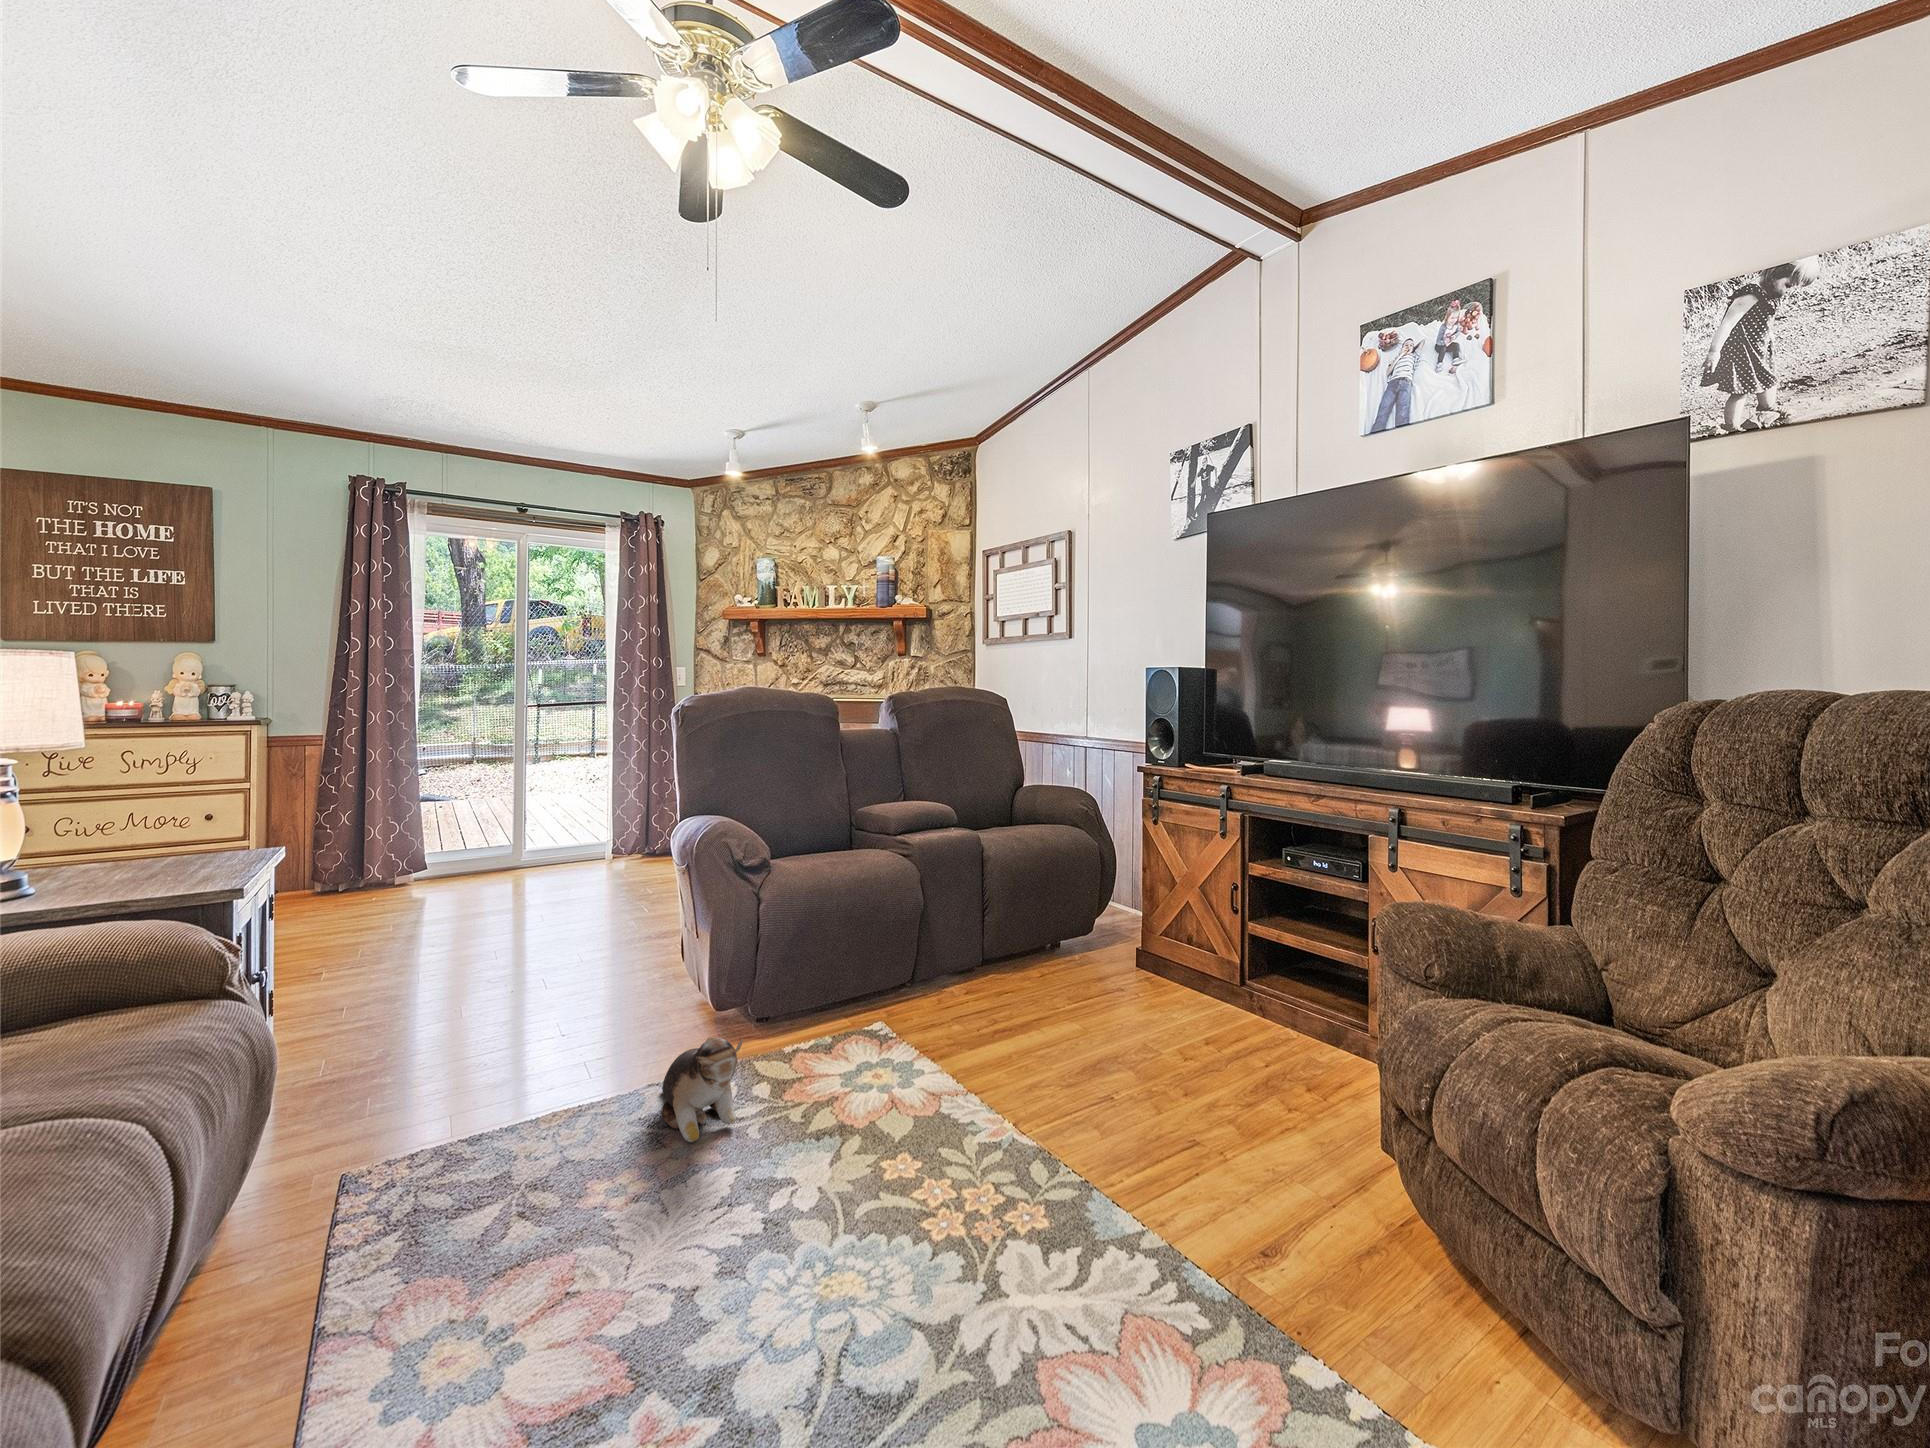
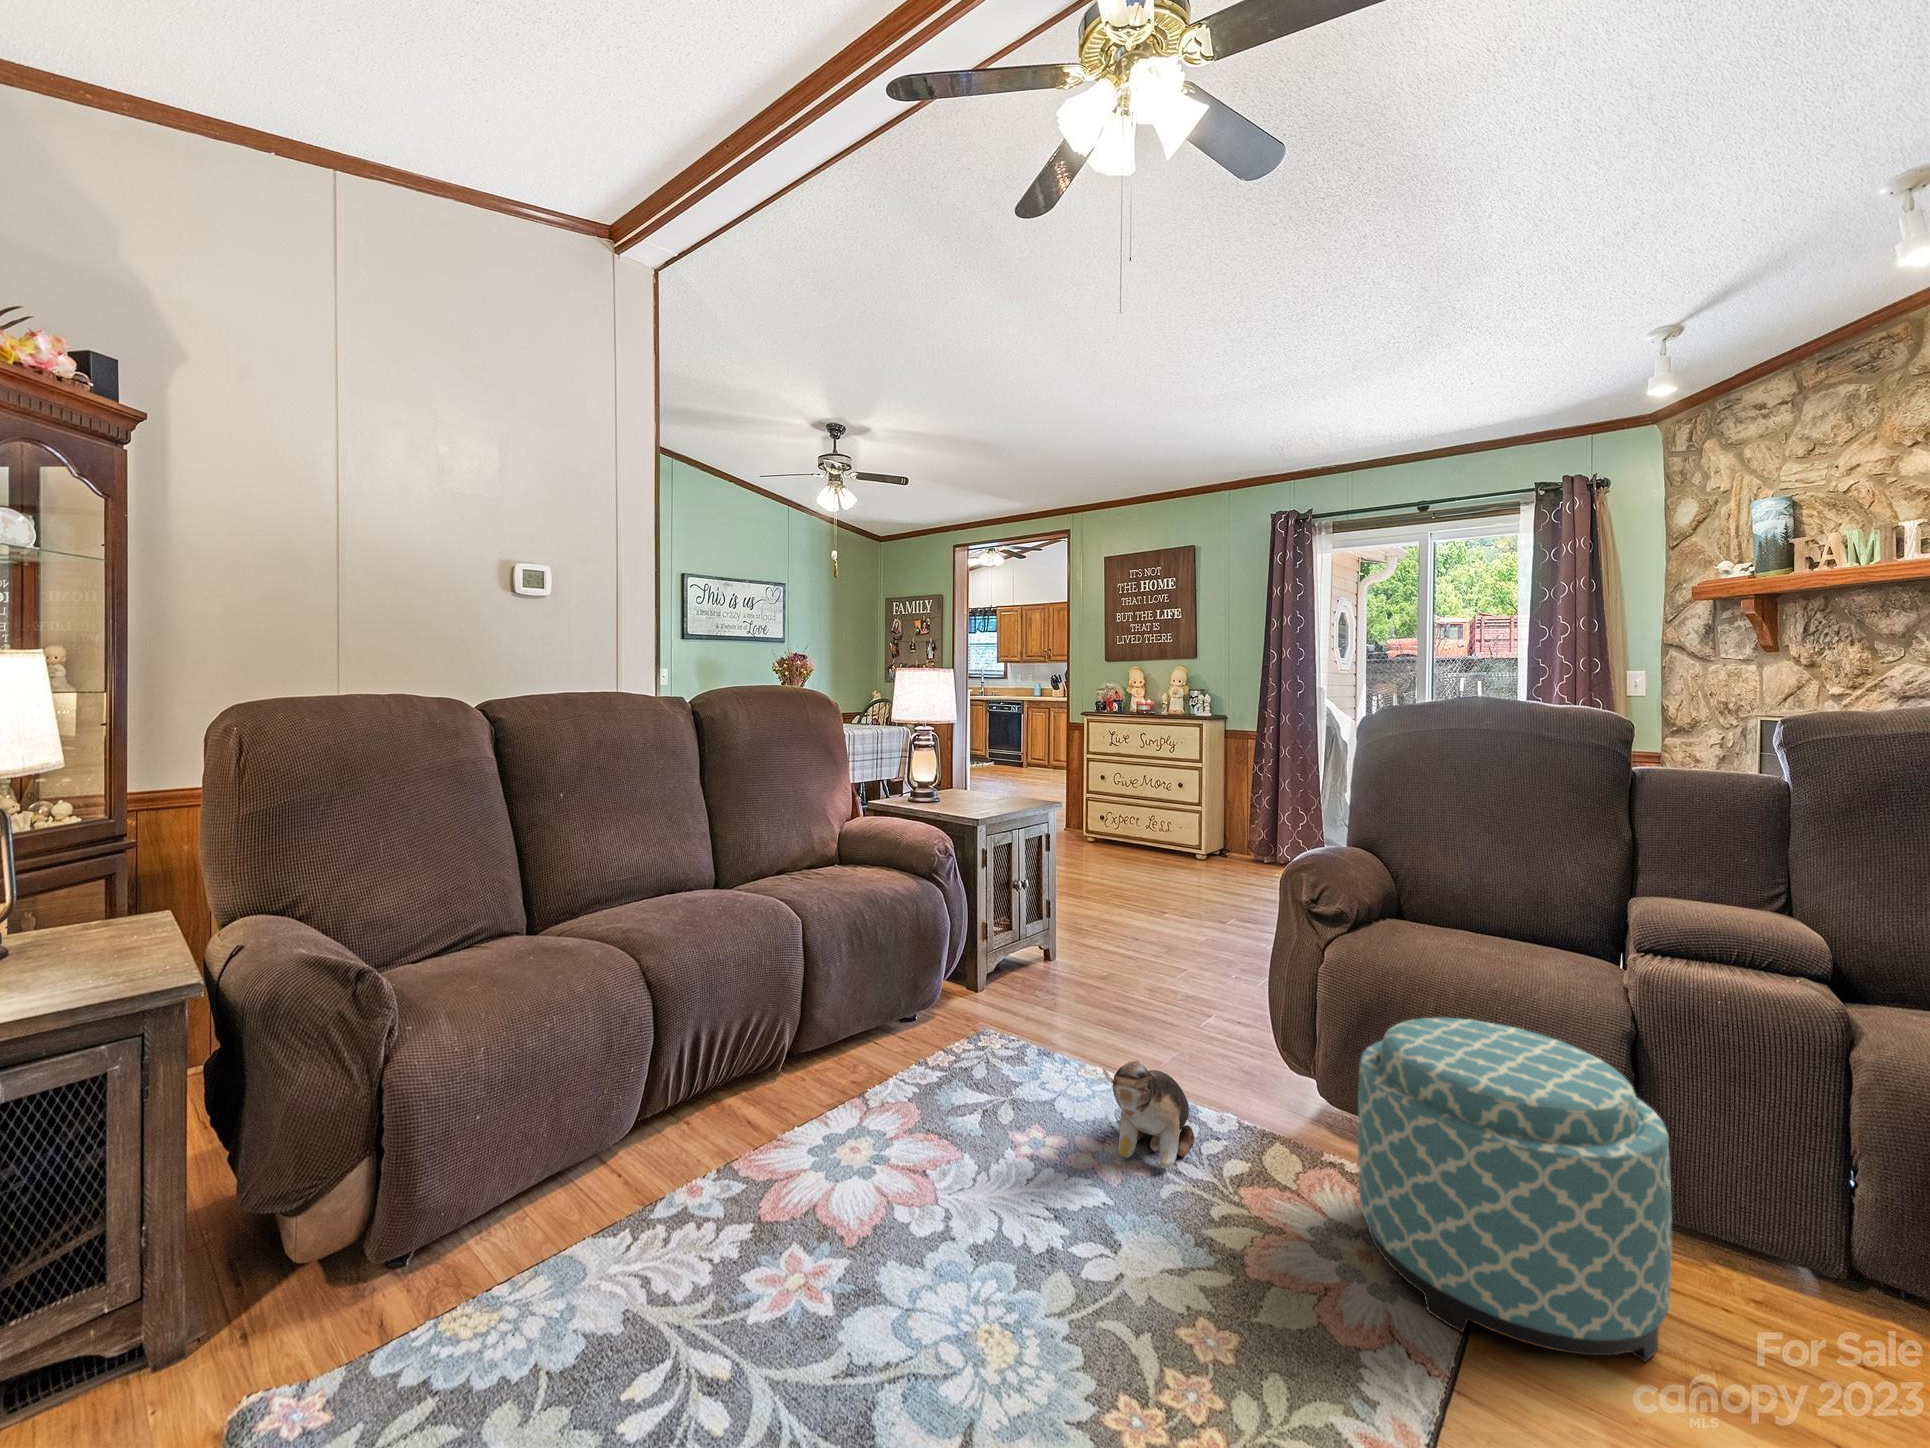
ottoman: none [845,894,1002,1080] -> present [1358,1018,1672,1361]

